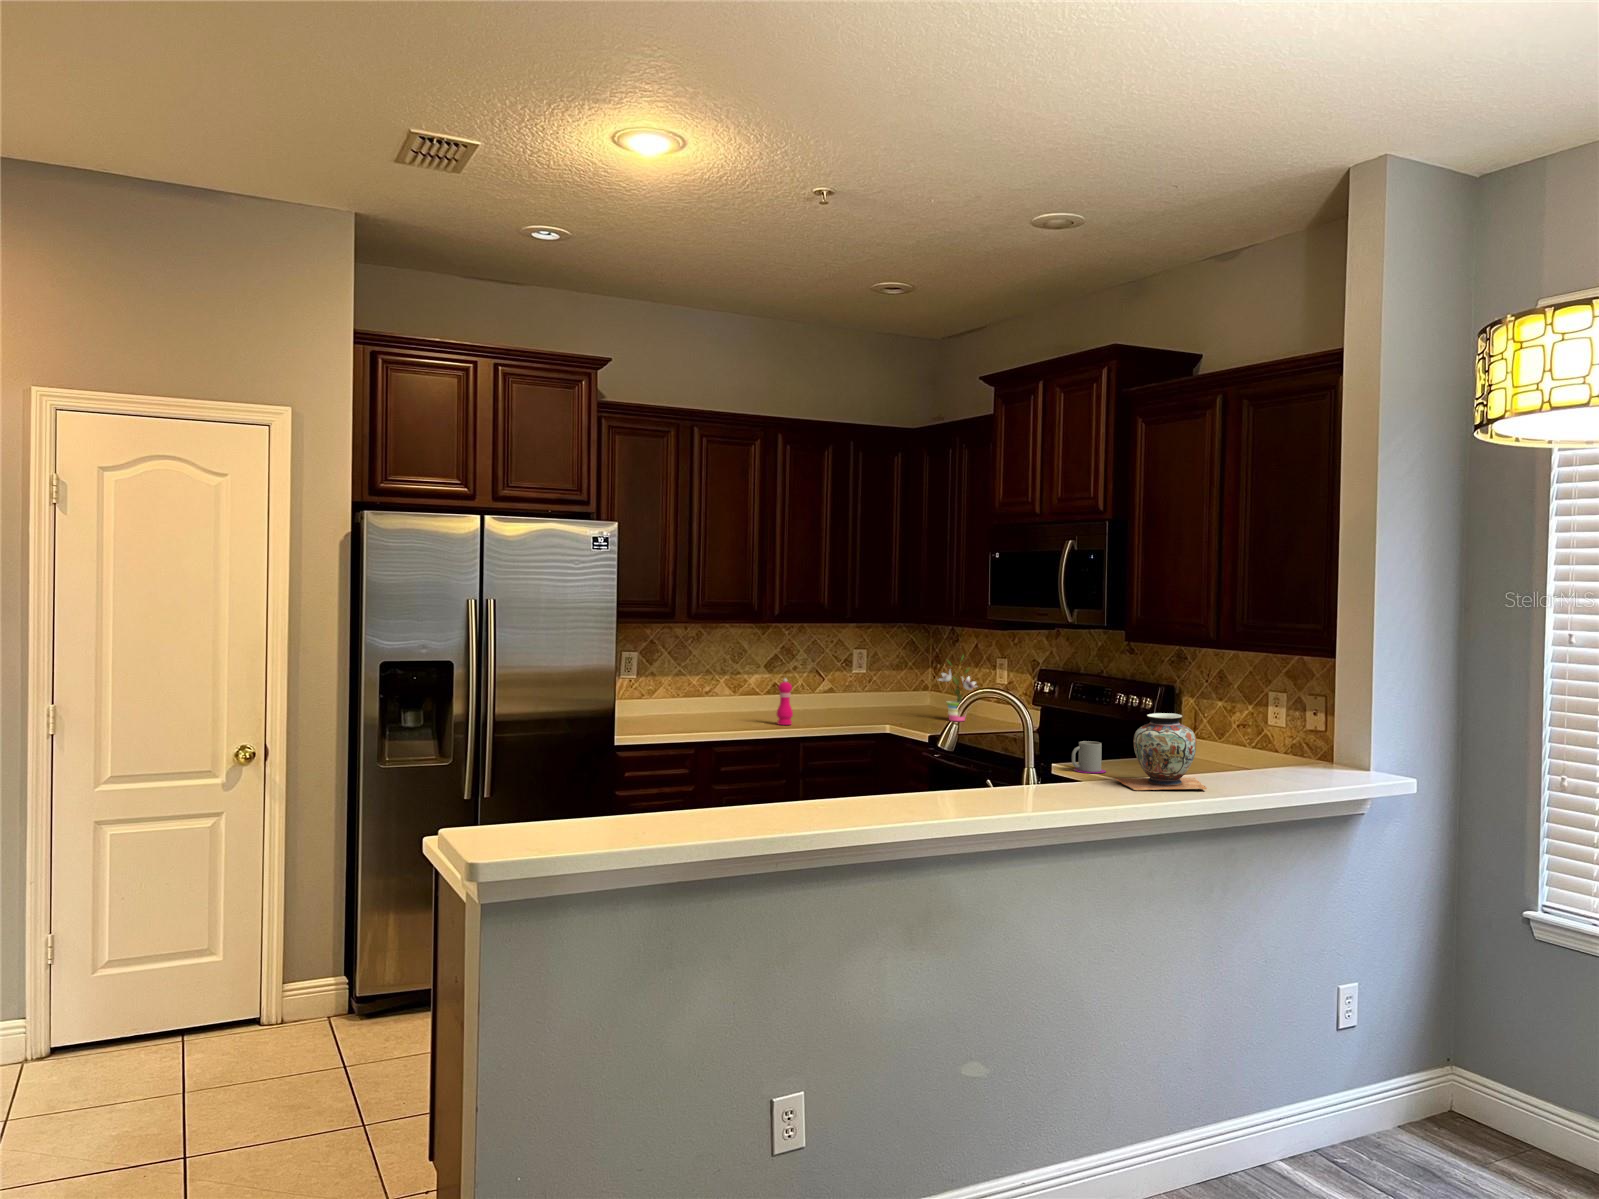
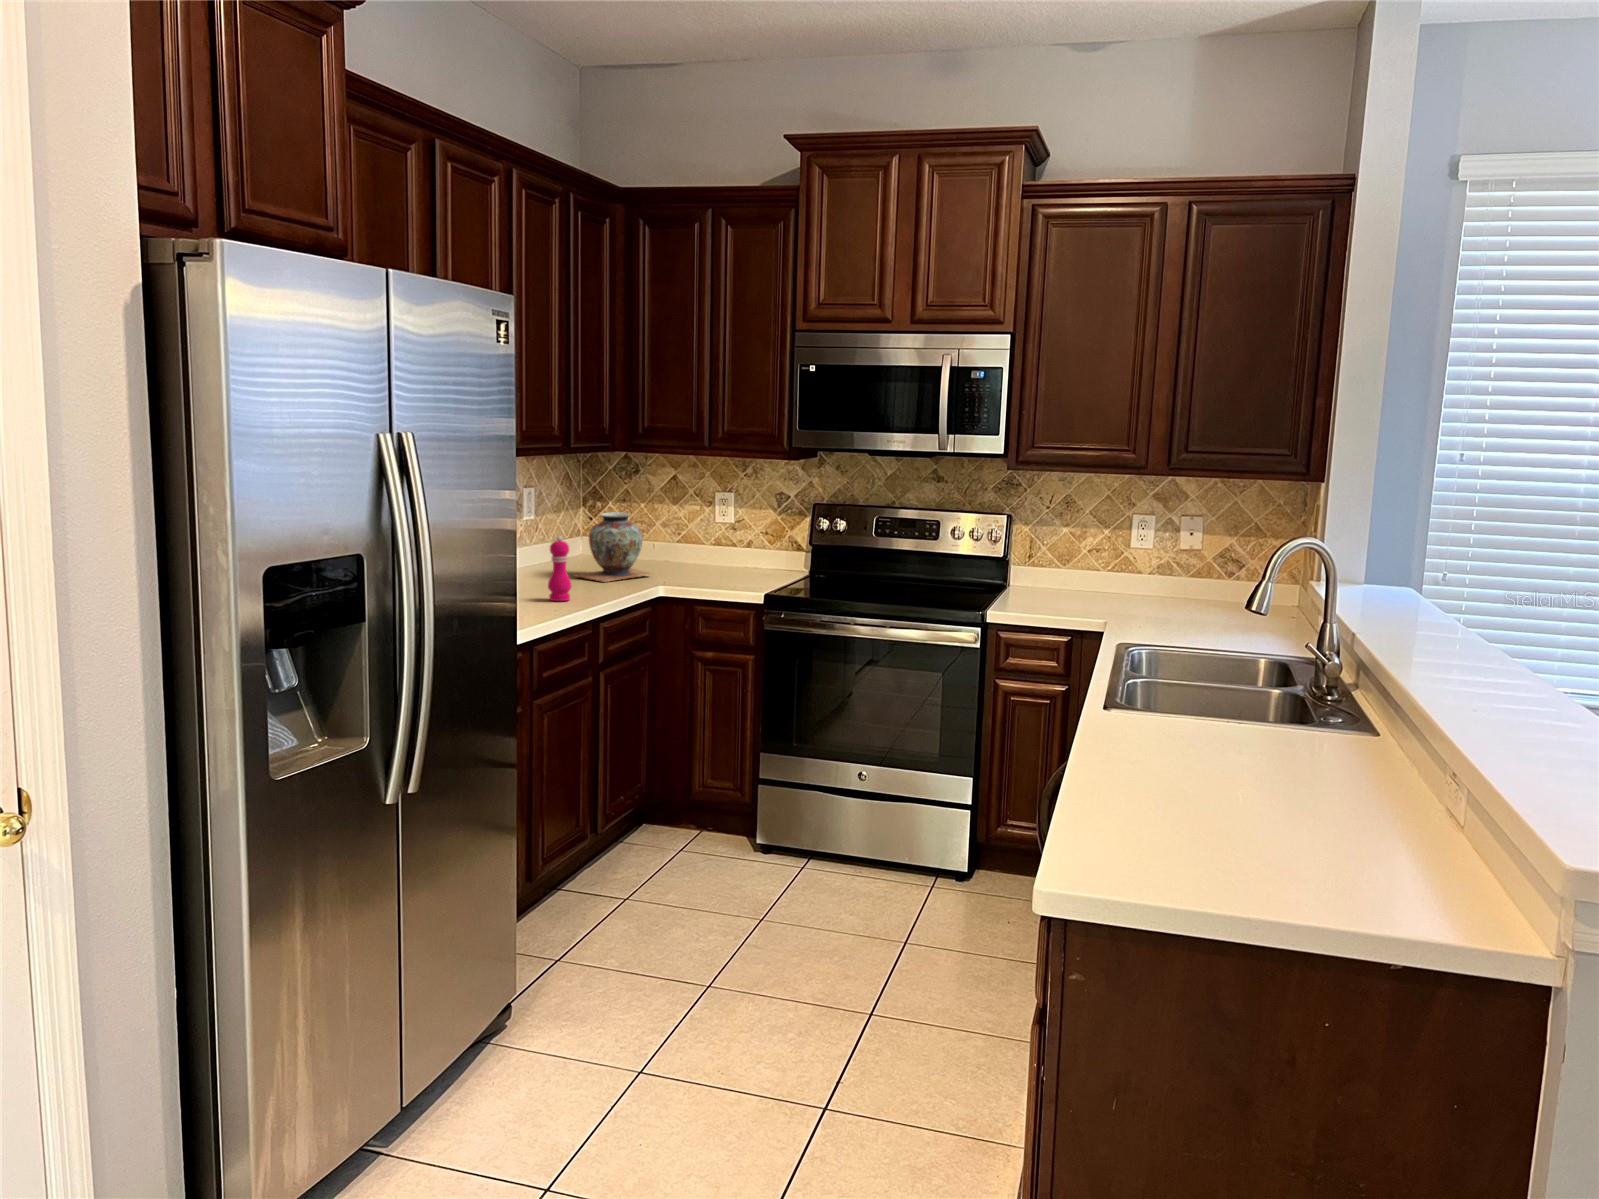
potted plant: present [939,655,976,721] -> none [673,489,722,572]
decorative vase: present [1116,713,1207,790] -> present [575,512,651,582]
mug: present [1072,741,1106,773] -> none [1032,581,1067,616]

